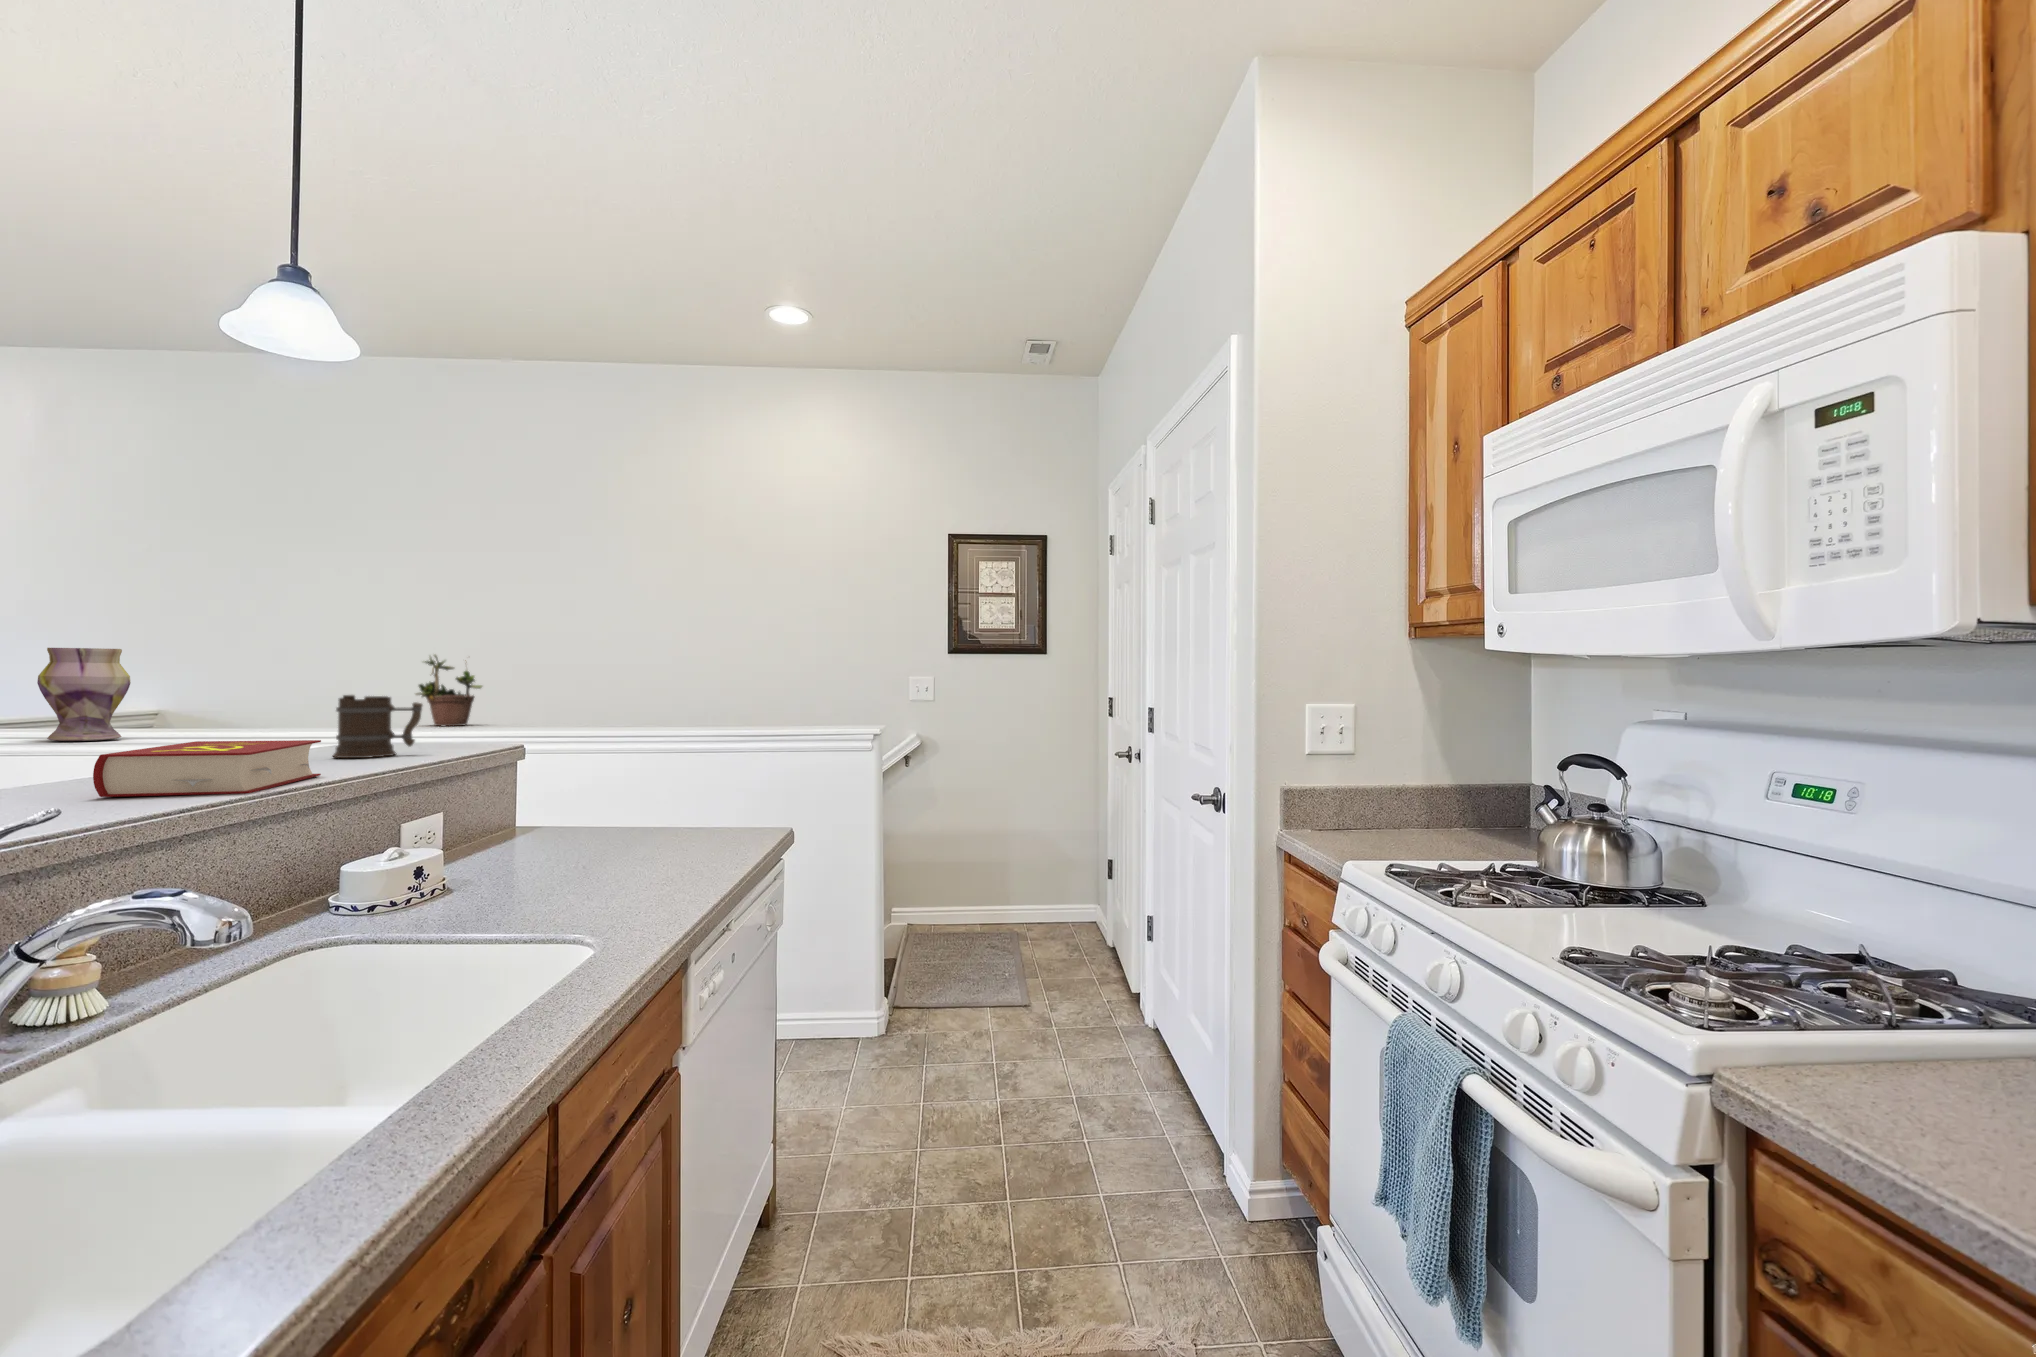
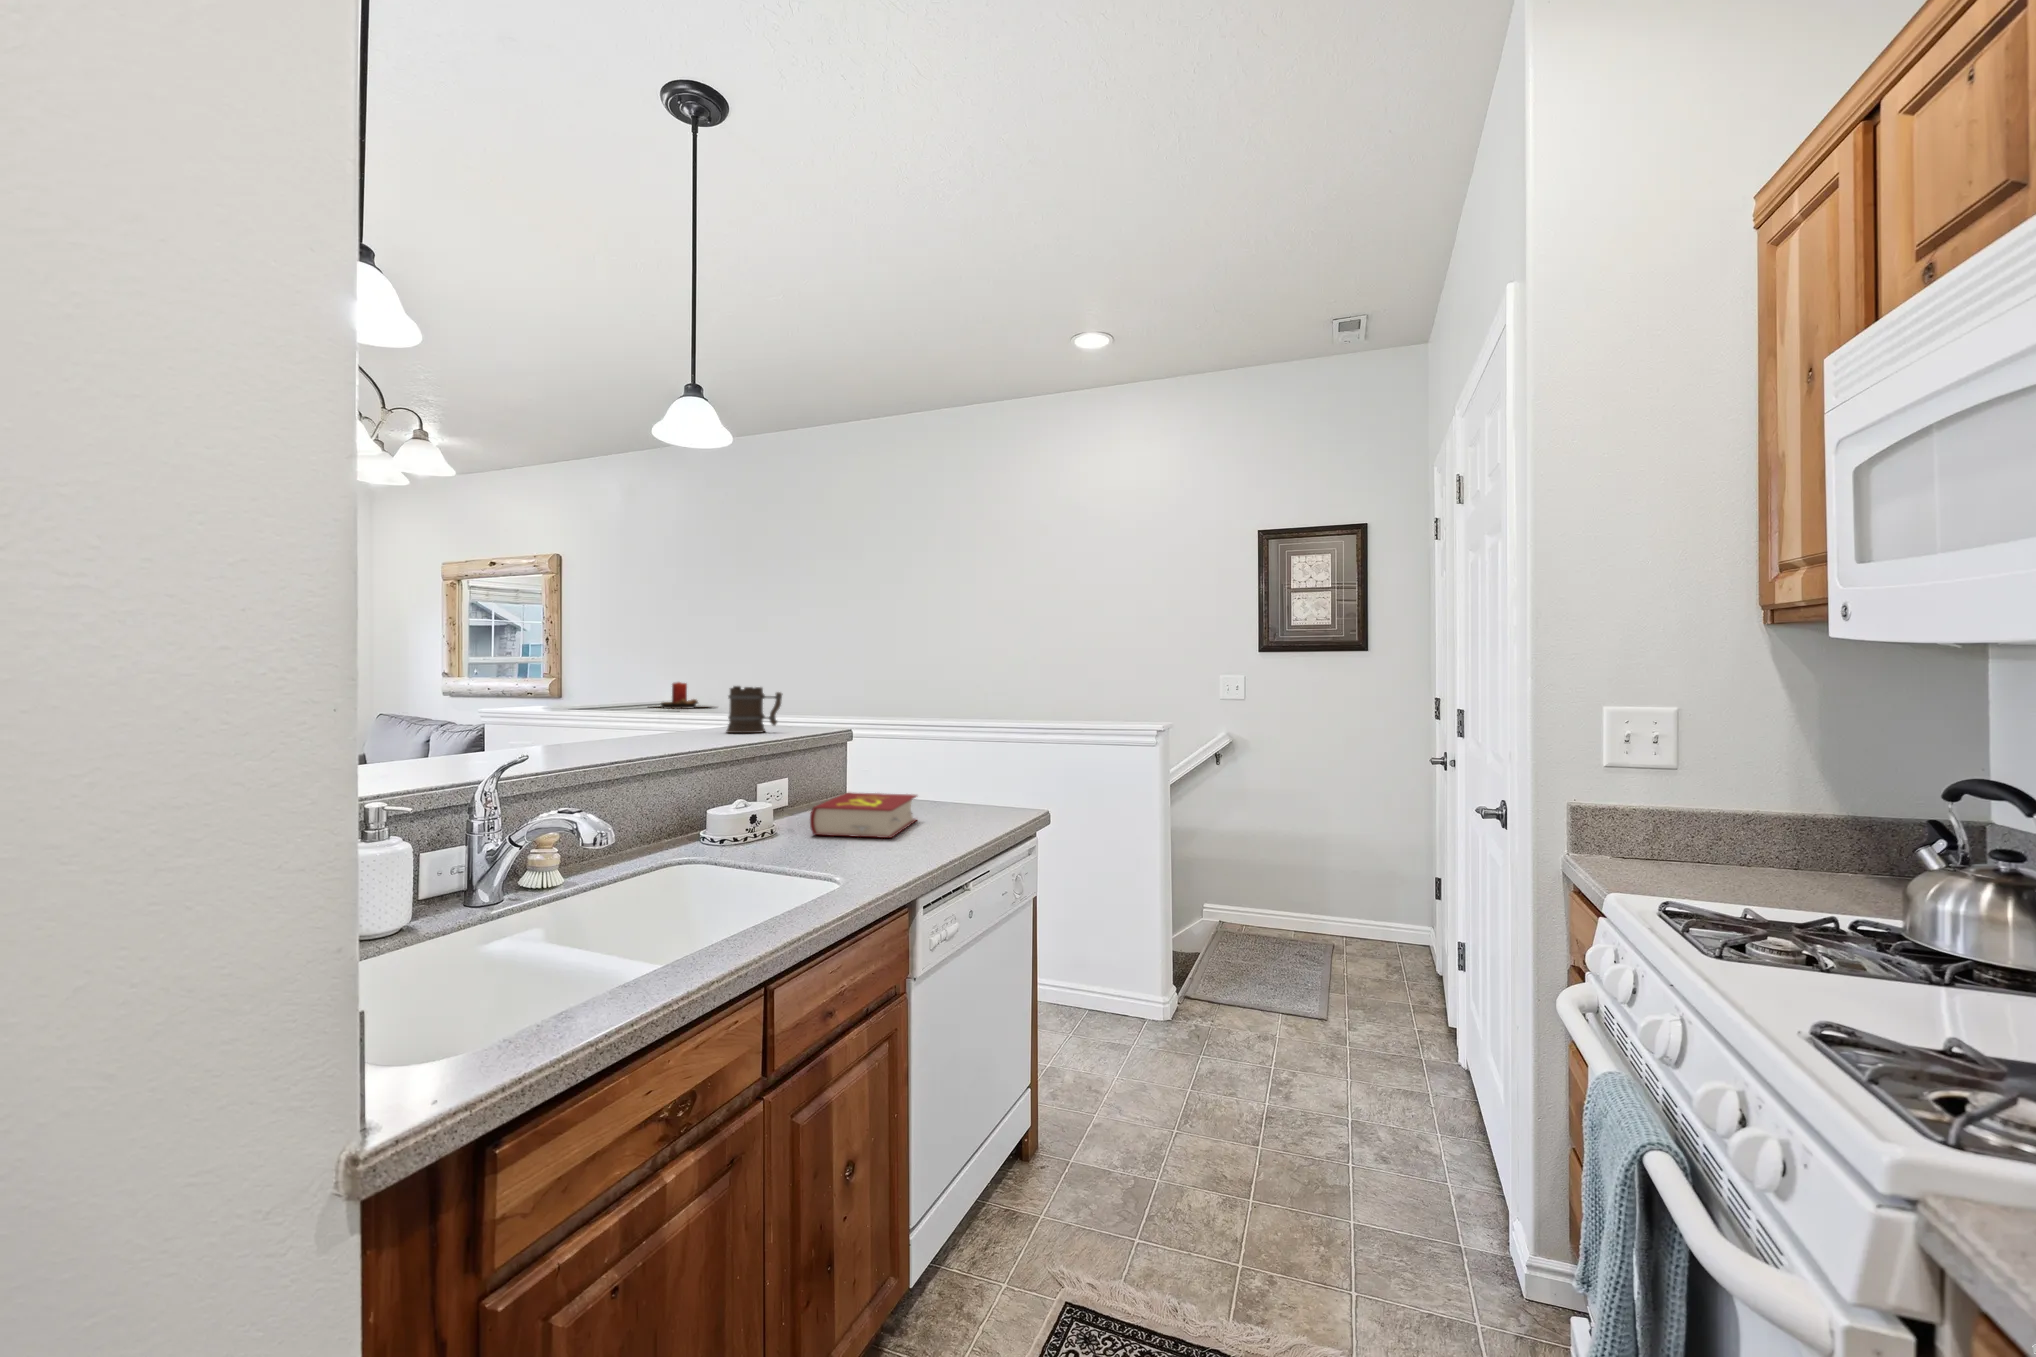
vase: present [37,648,131,741] -> none [595,654,643,719]
potted plant: present [416,655,482,726] -> none [820,653,867,716]
candle: none [115,685,242,723] -> present [656,682,712,709]
book: present [93,740,321,797] -> present [810,792,917,838]

